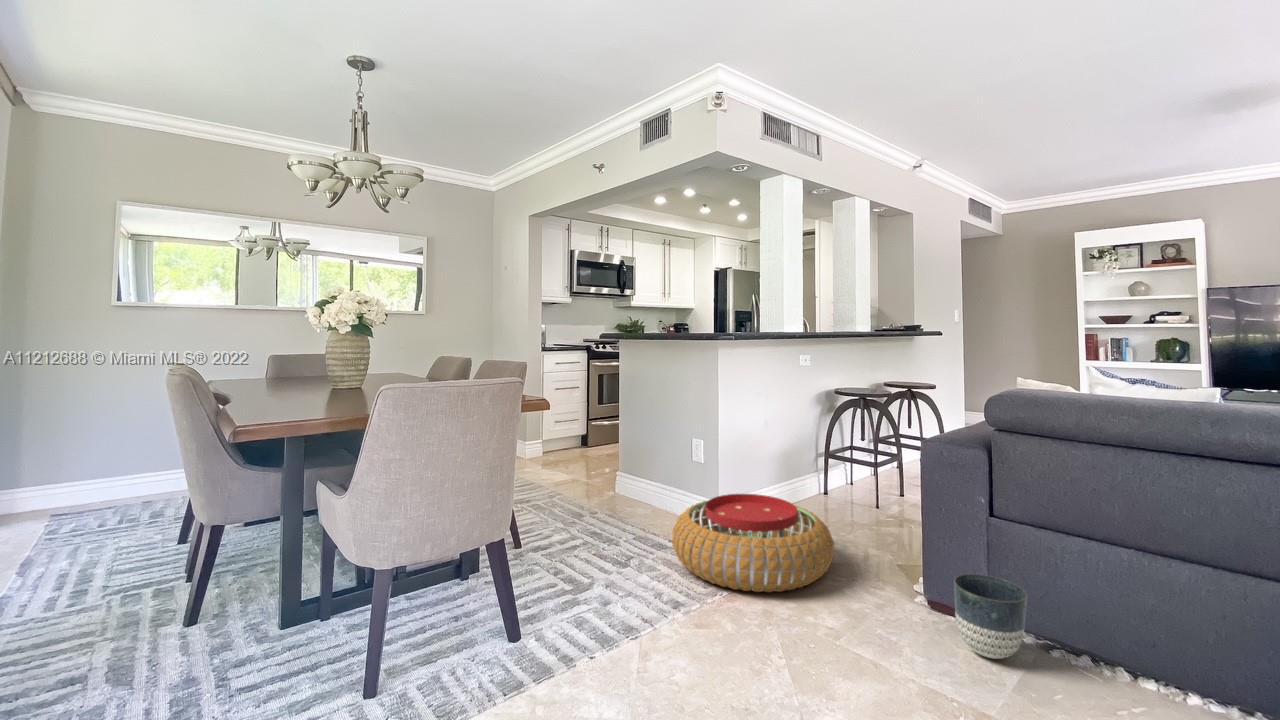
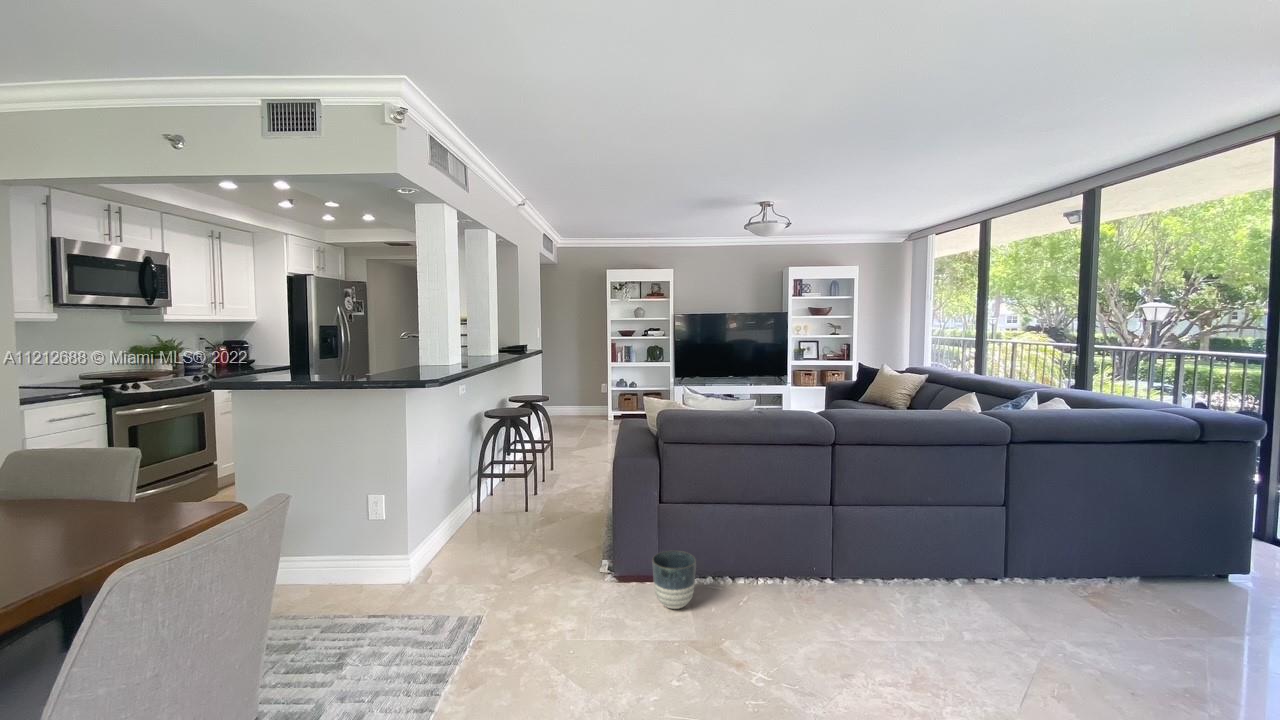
pouf: present [672,494,834,592] -> none [385,535,548,642]

